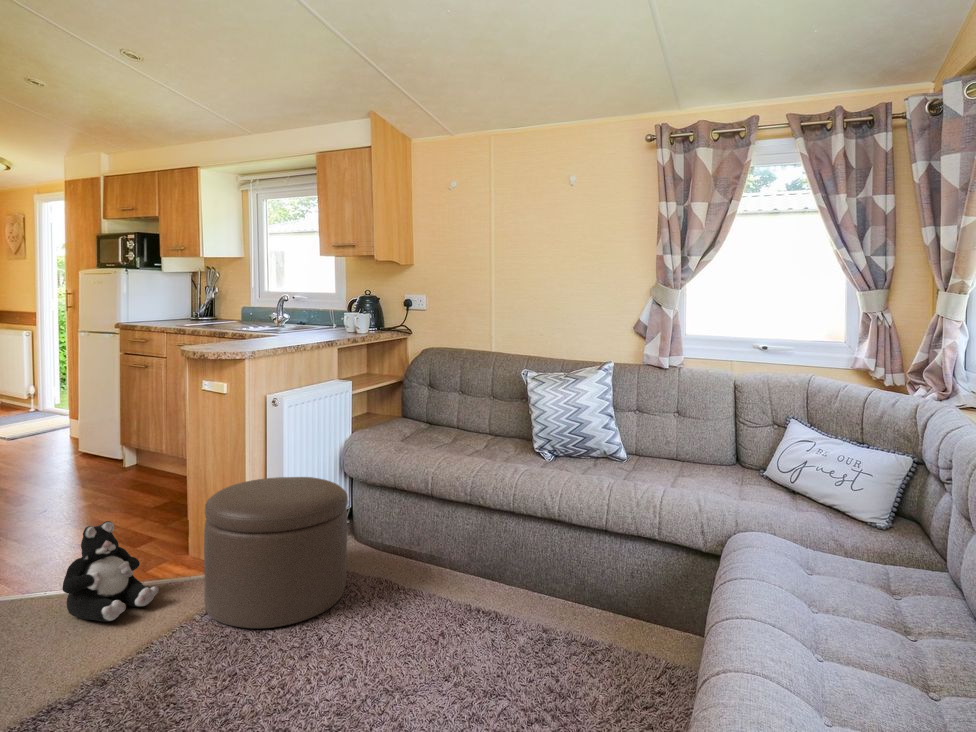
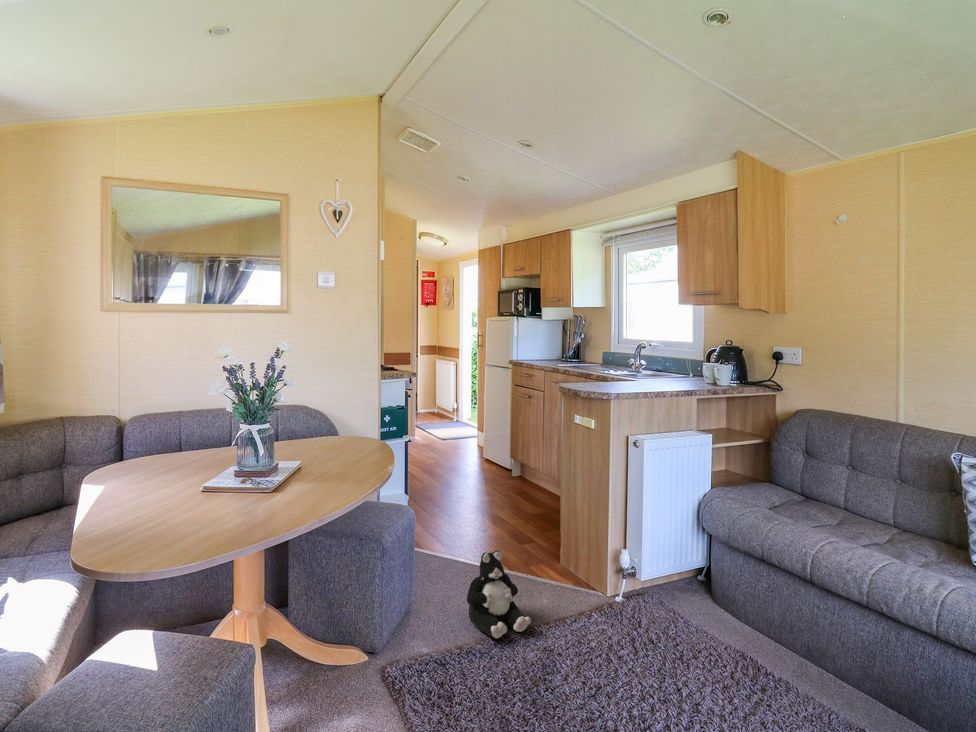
ottoman: present [204,477,348,628] -> none [566,538,704,702]

